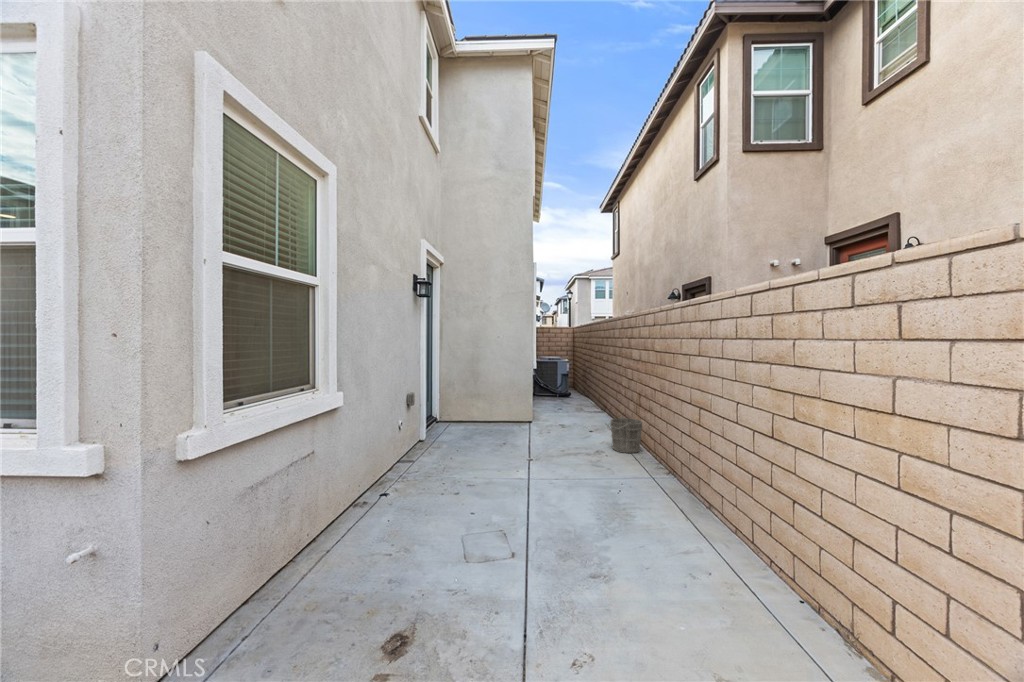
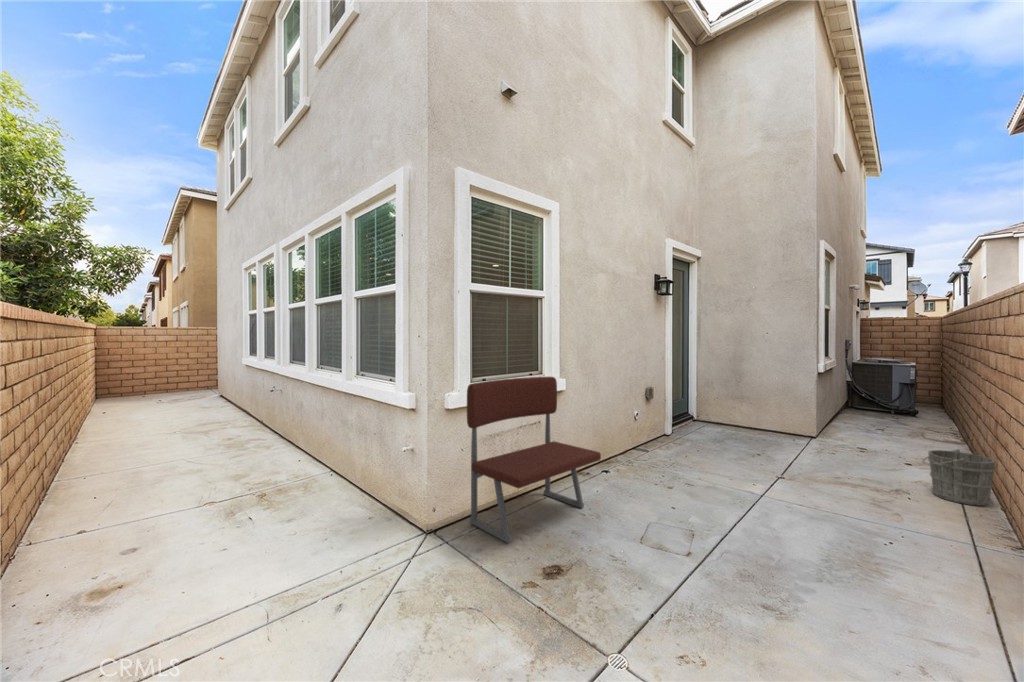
bench: none [225,388,406,631] -> present [467,377,601,543]

